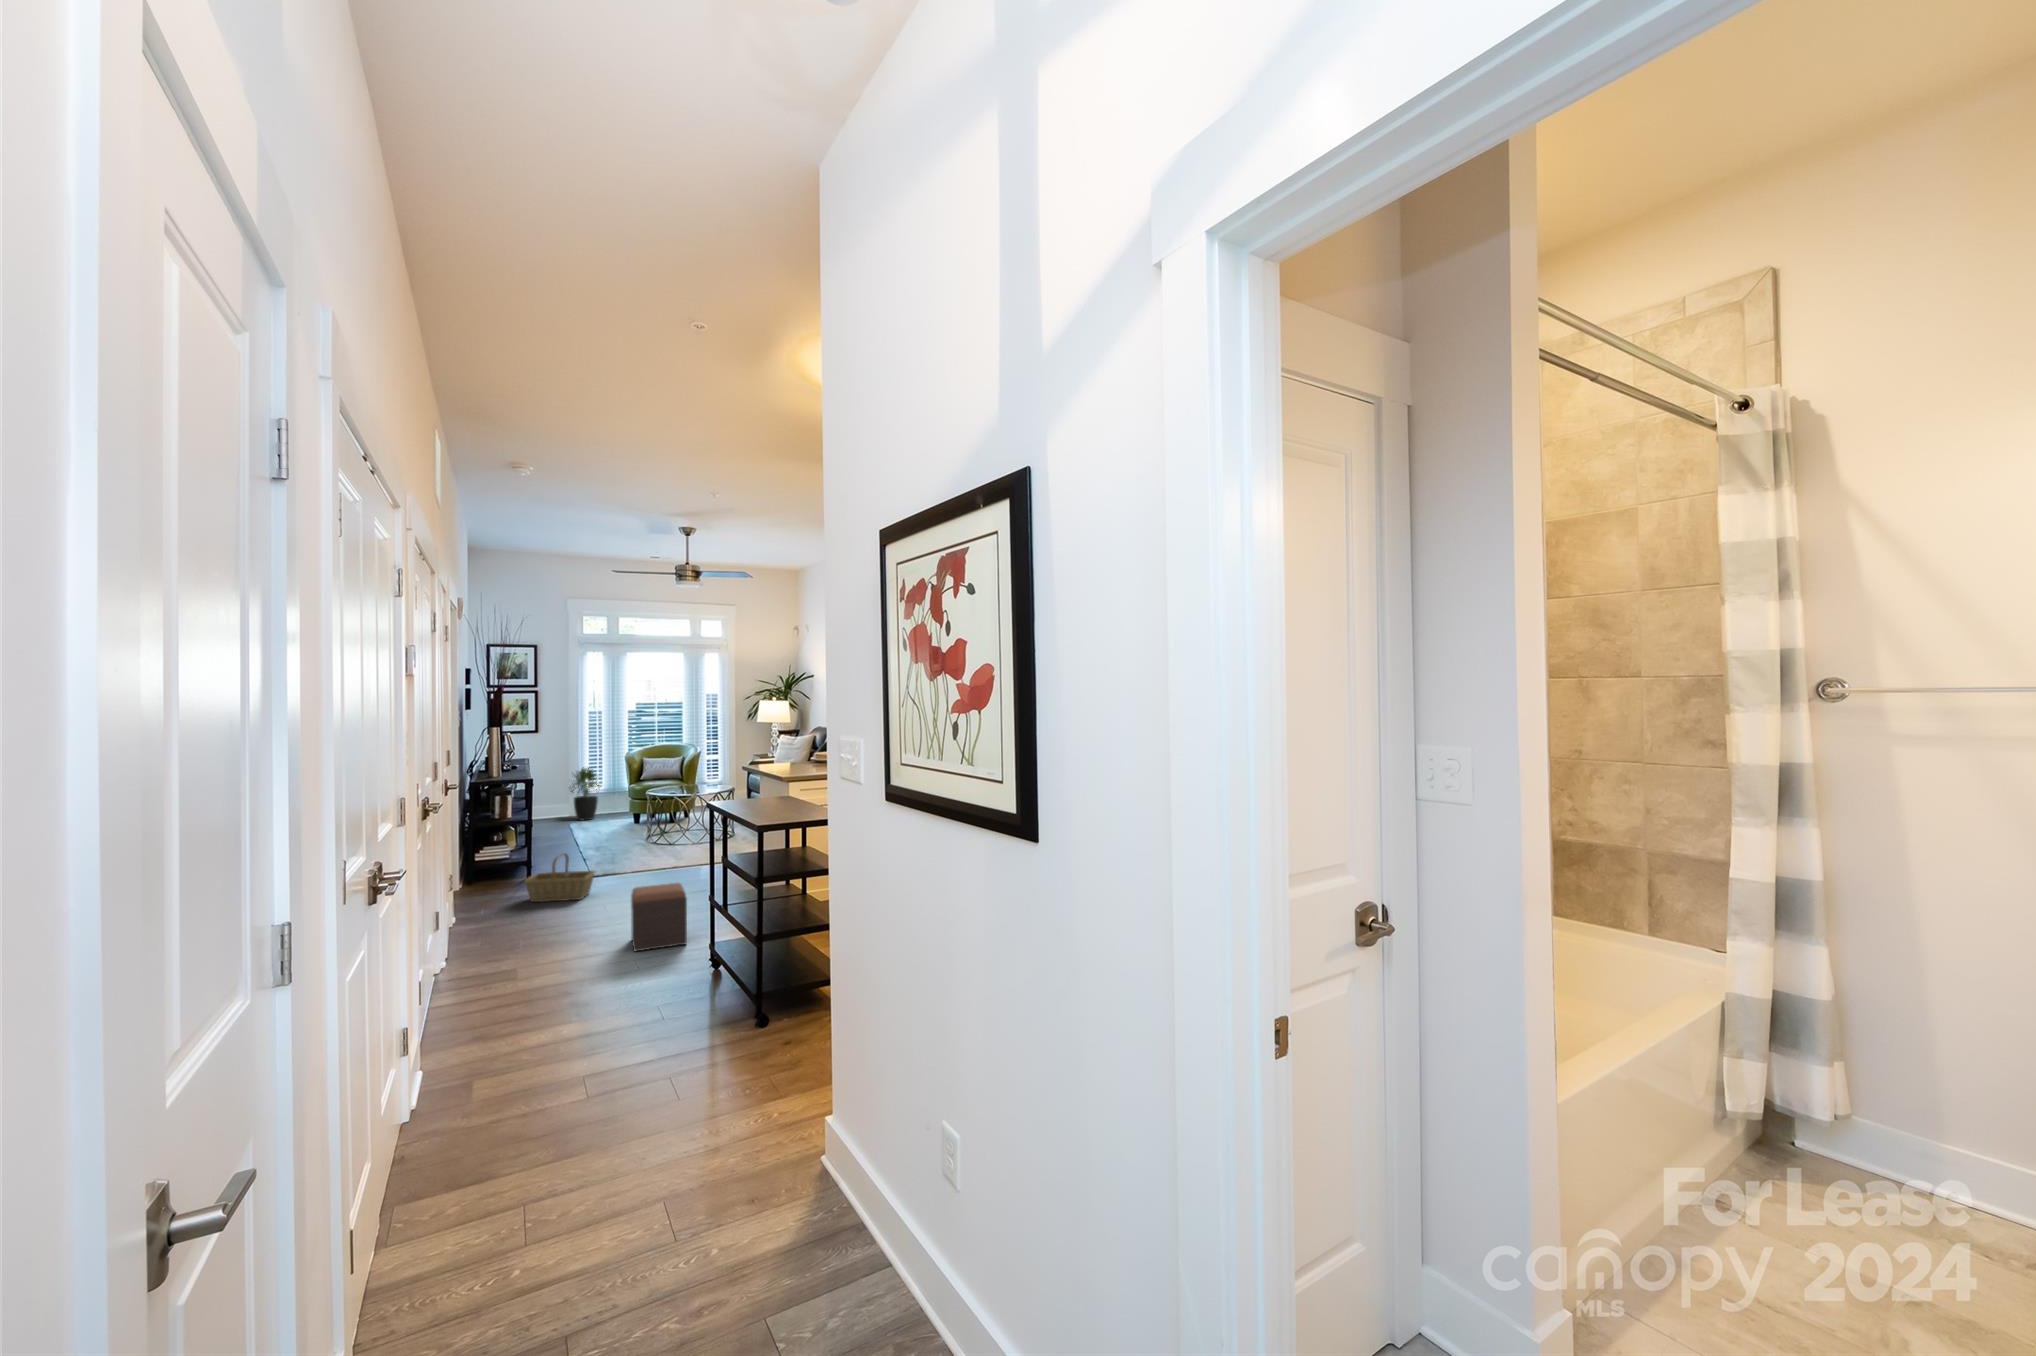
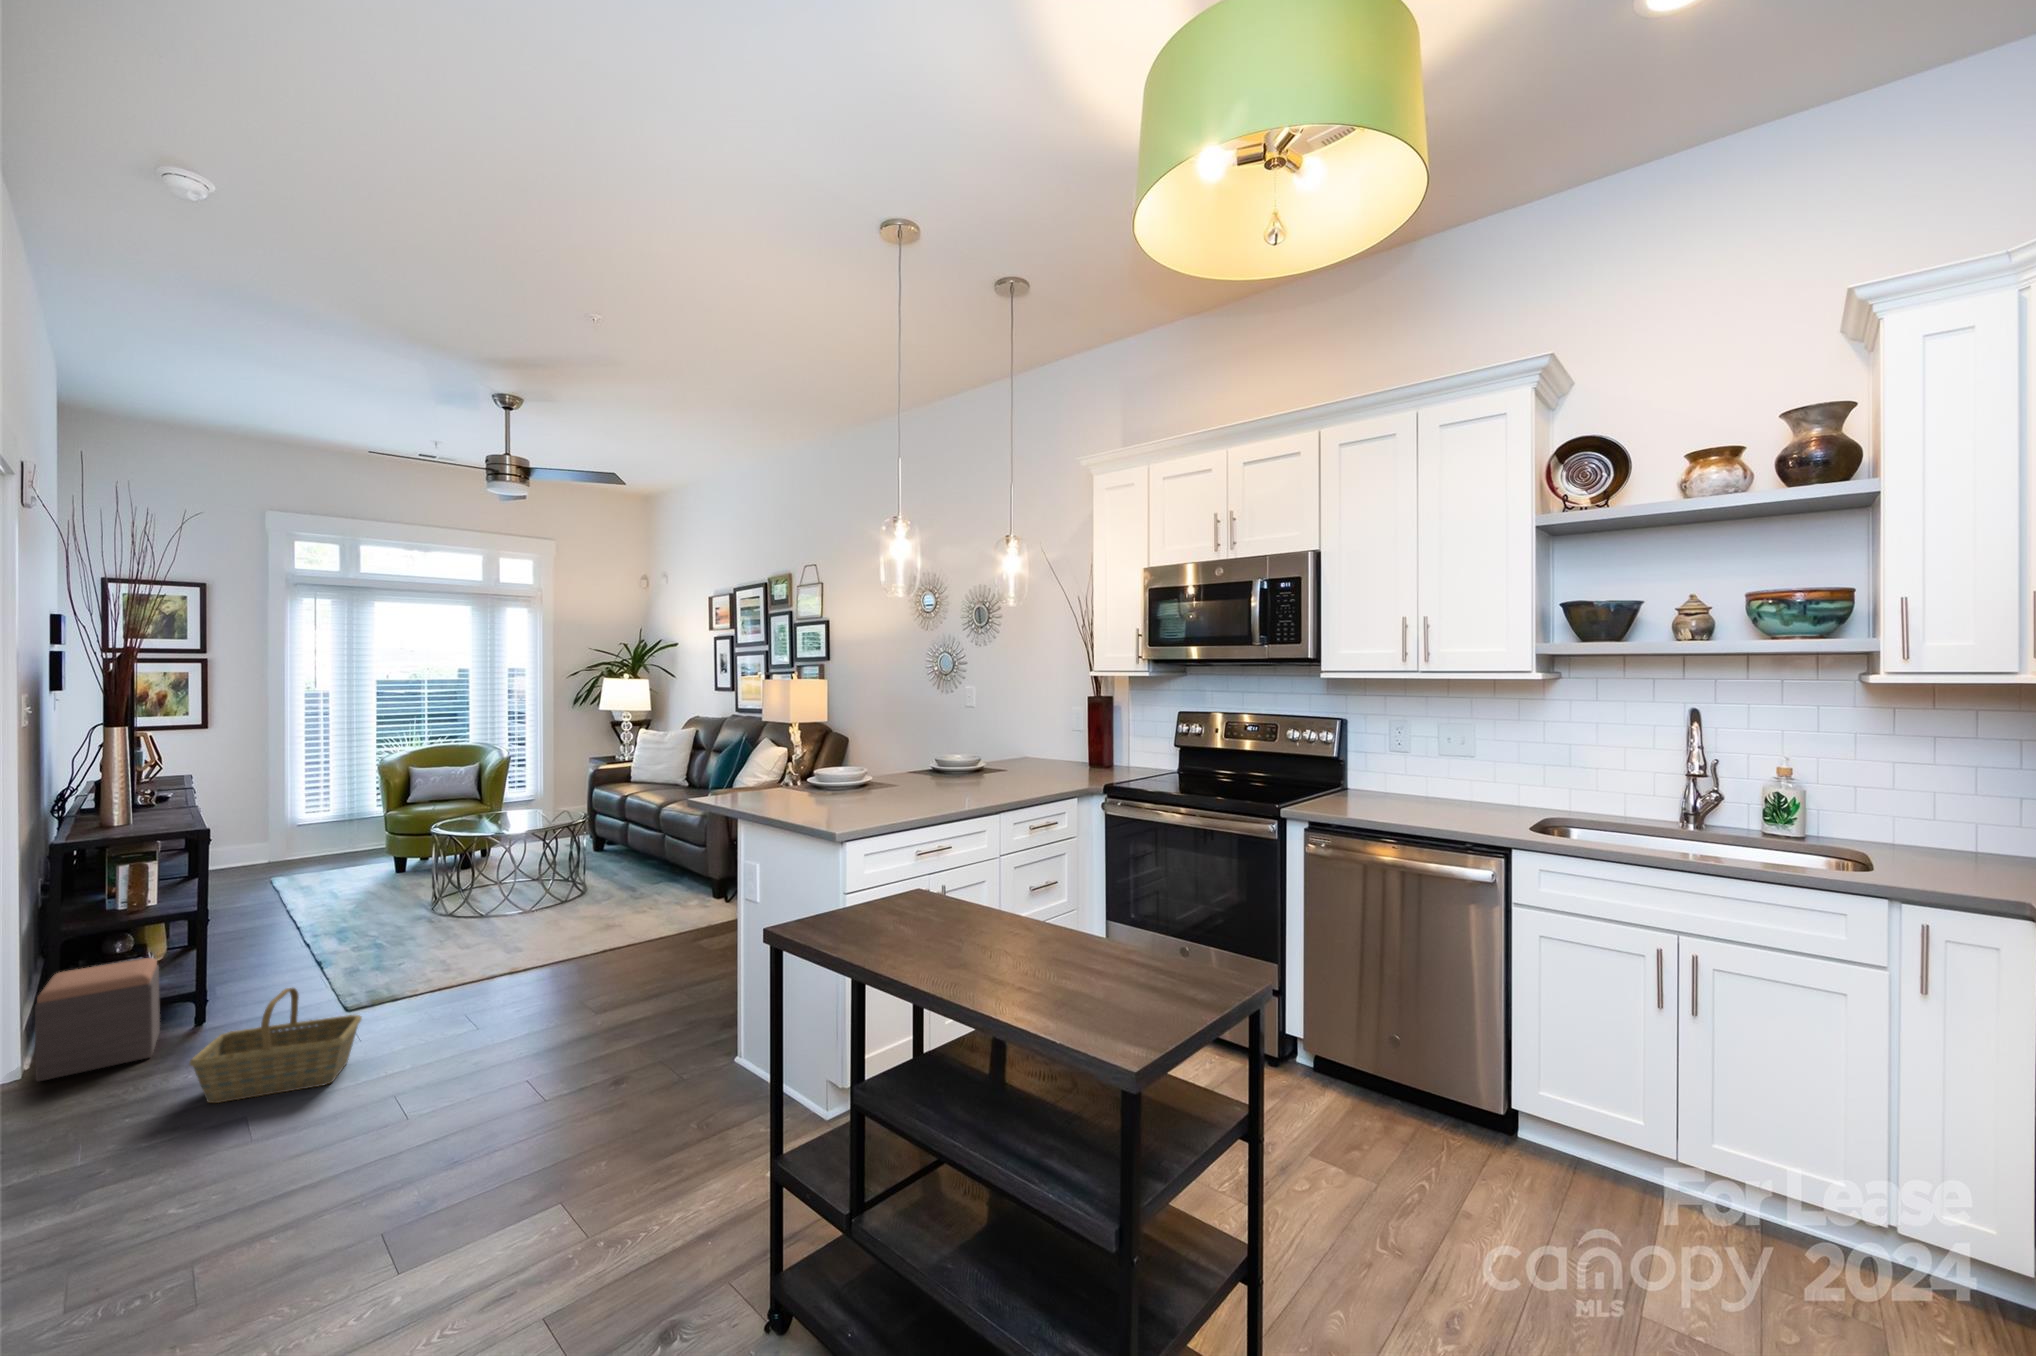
potted plant: present [569,767,600,820] -> none [265,780,333,867]
footstool: present [631,883,687,951] -> present [35,958,160,1081]

